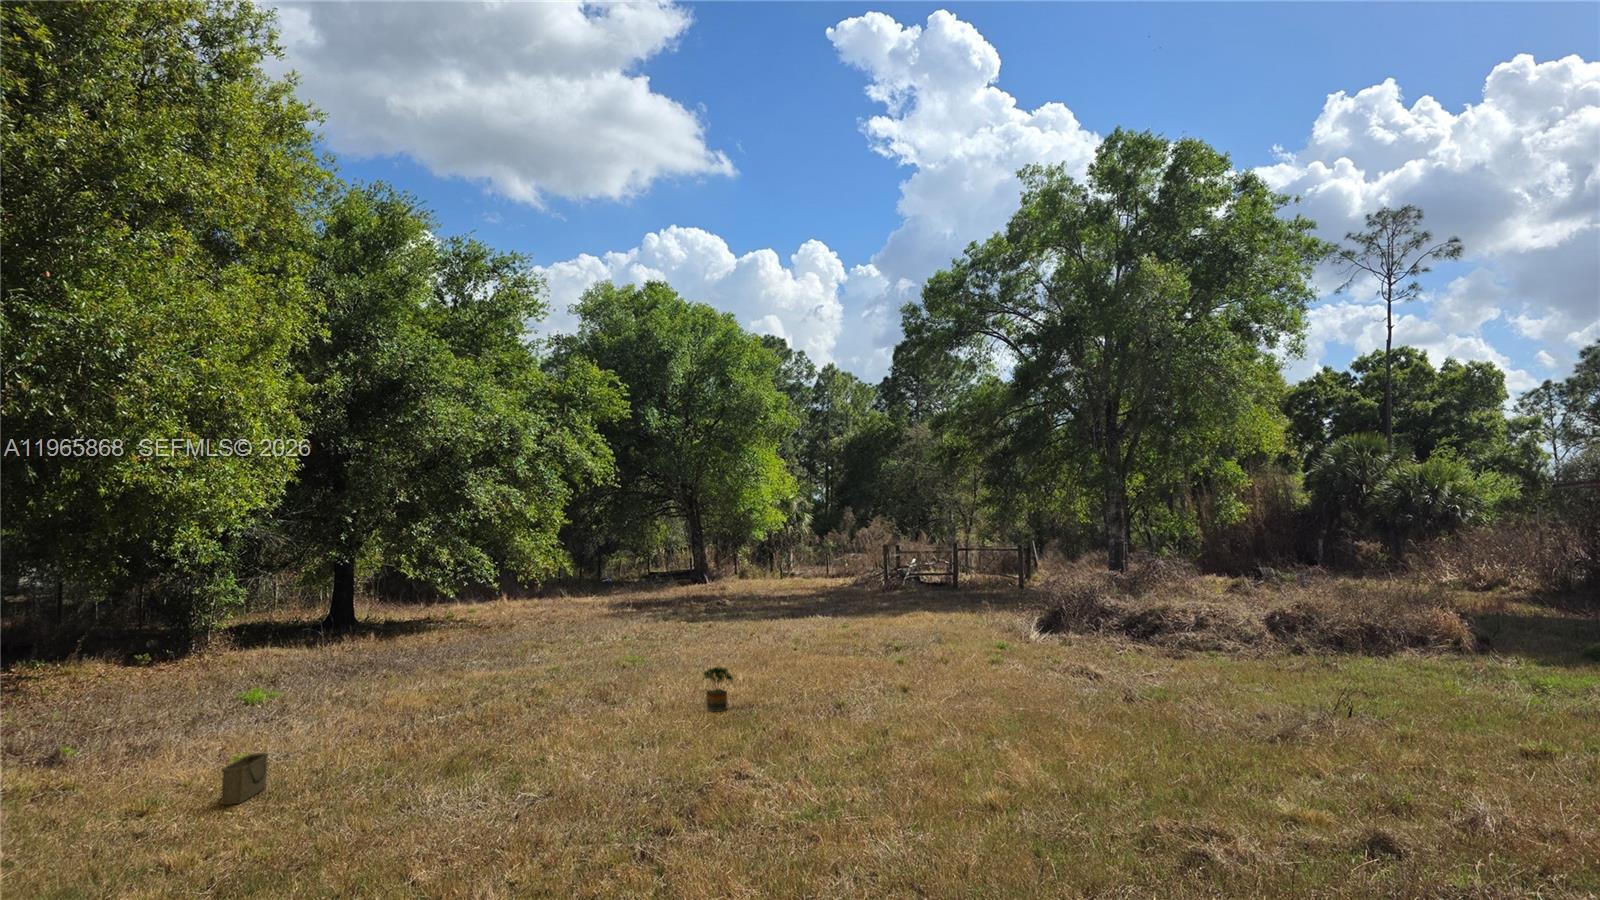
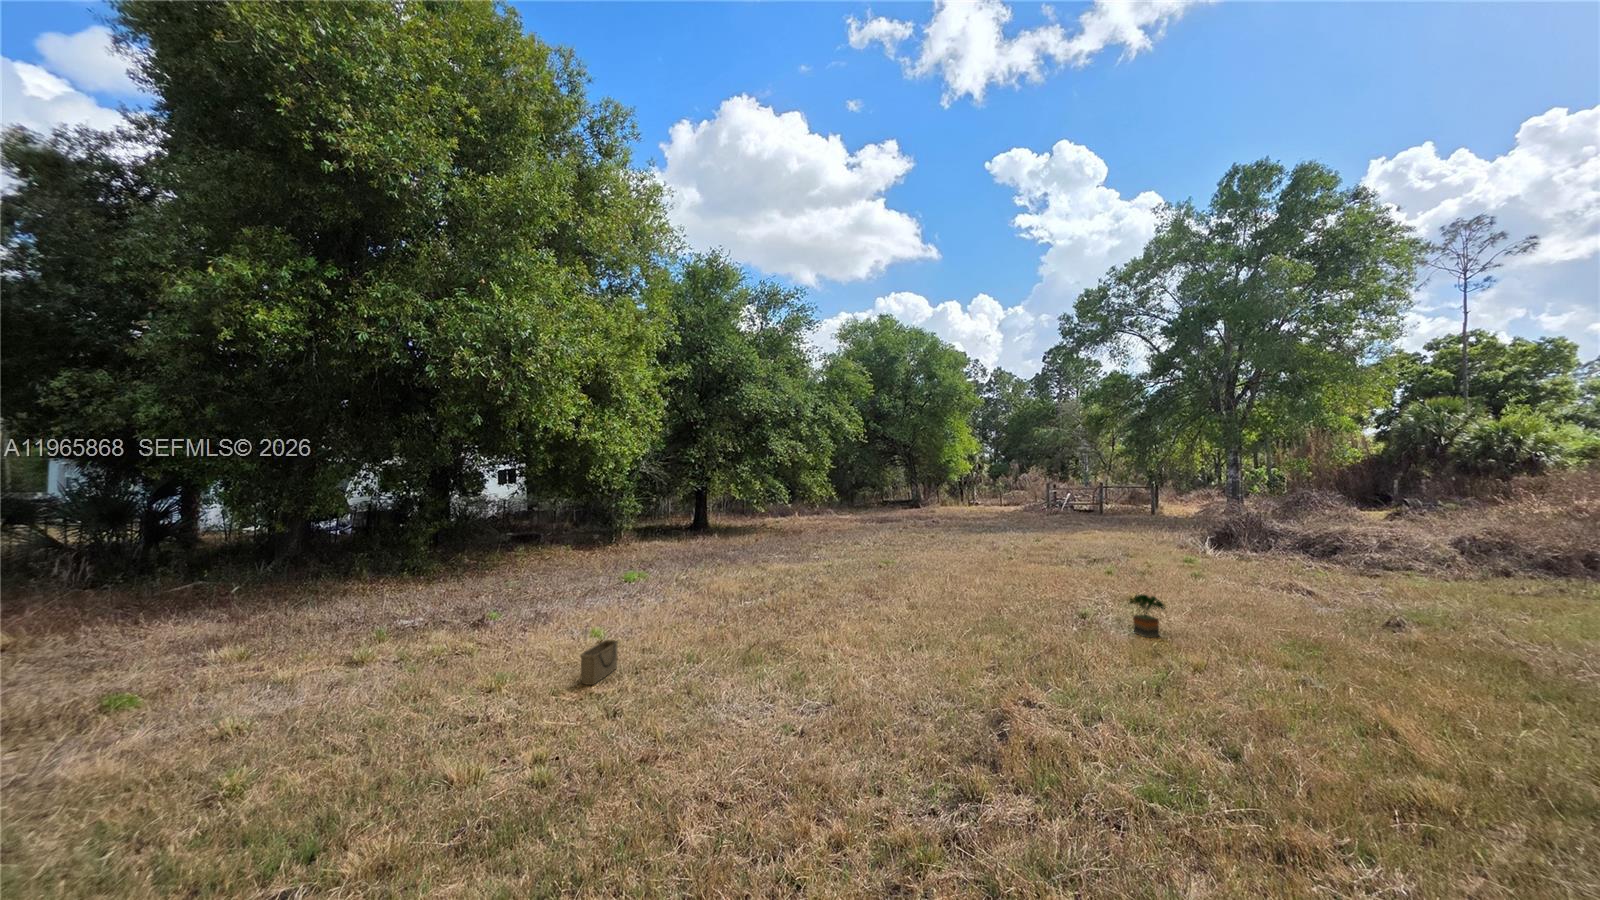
potted tree: present [704,667,733,712] -> present [1129,594,1165,638]

